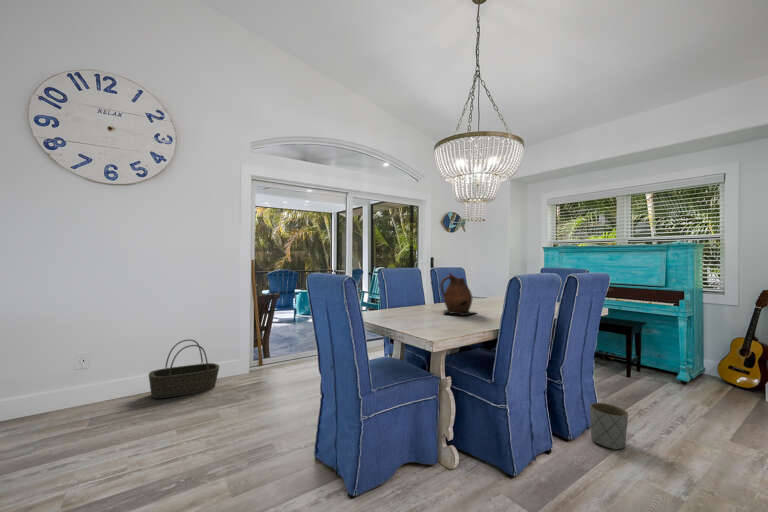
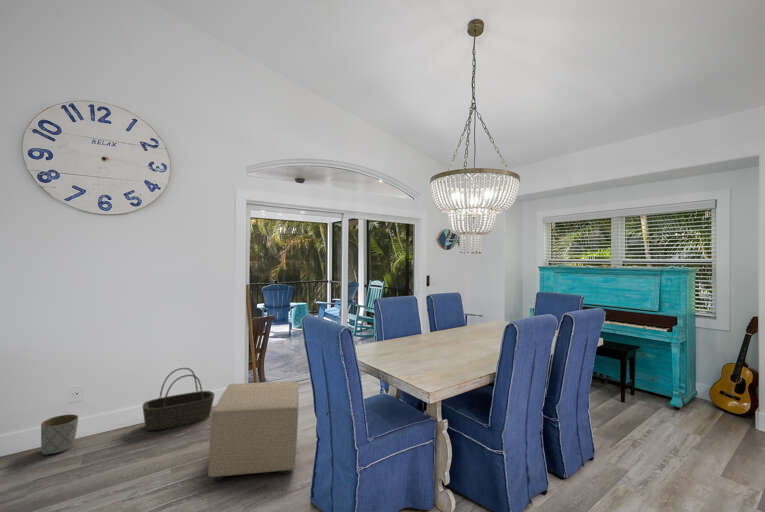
ceramic pitcher: present [441,273,475,315] -> none [436,306,473,351]
ottoman: none [214,350,303,440] -> present [208,382,298,481]
planter: present [590,403,628,450] -> present [41,414,78,455]

